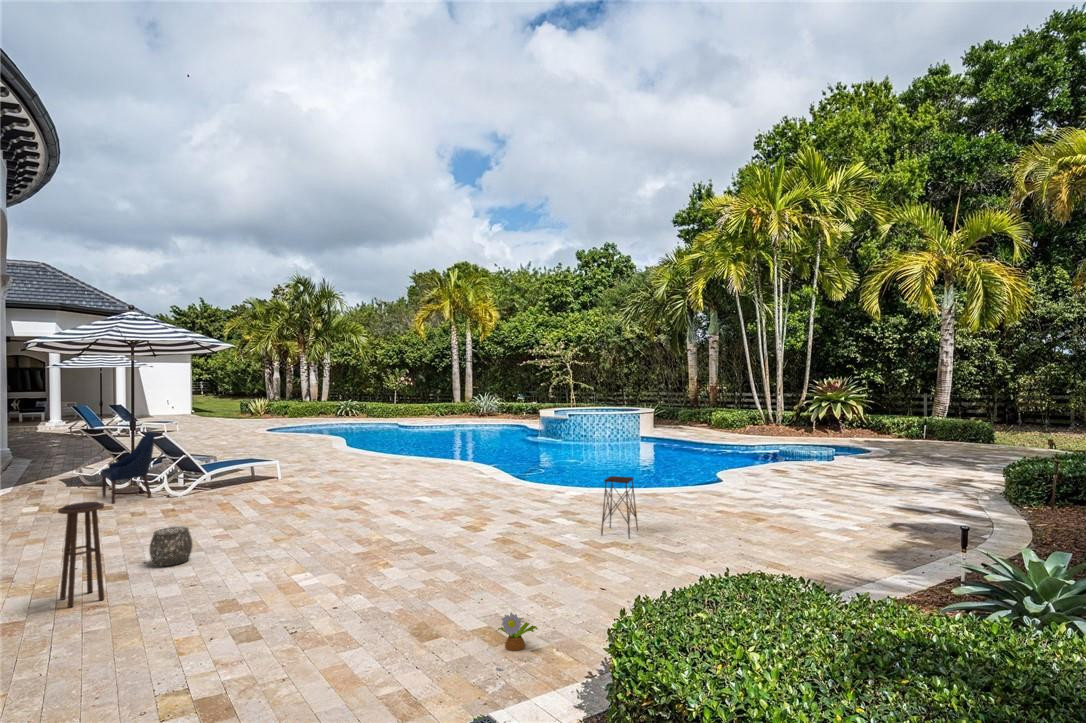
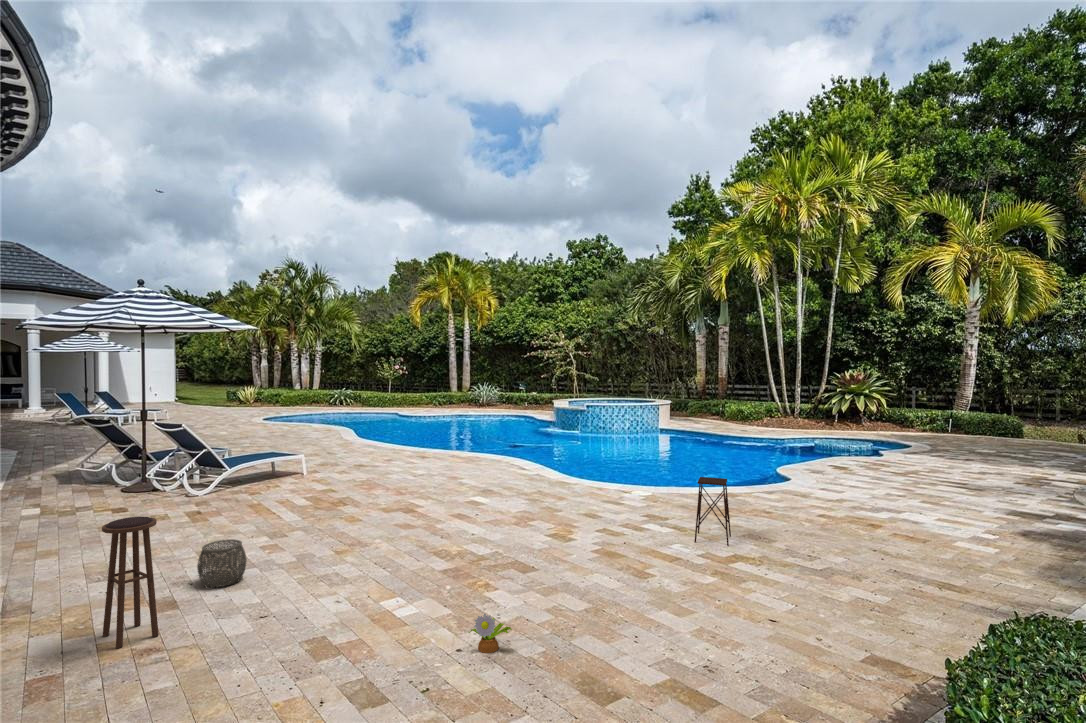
chair: present [101,433,154,503] -> none [110,427,171,506]
decorative plant: present [496,612,537,651] -> present [468,614,512,653]

